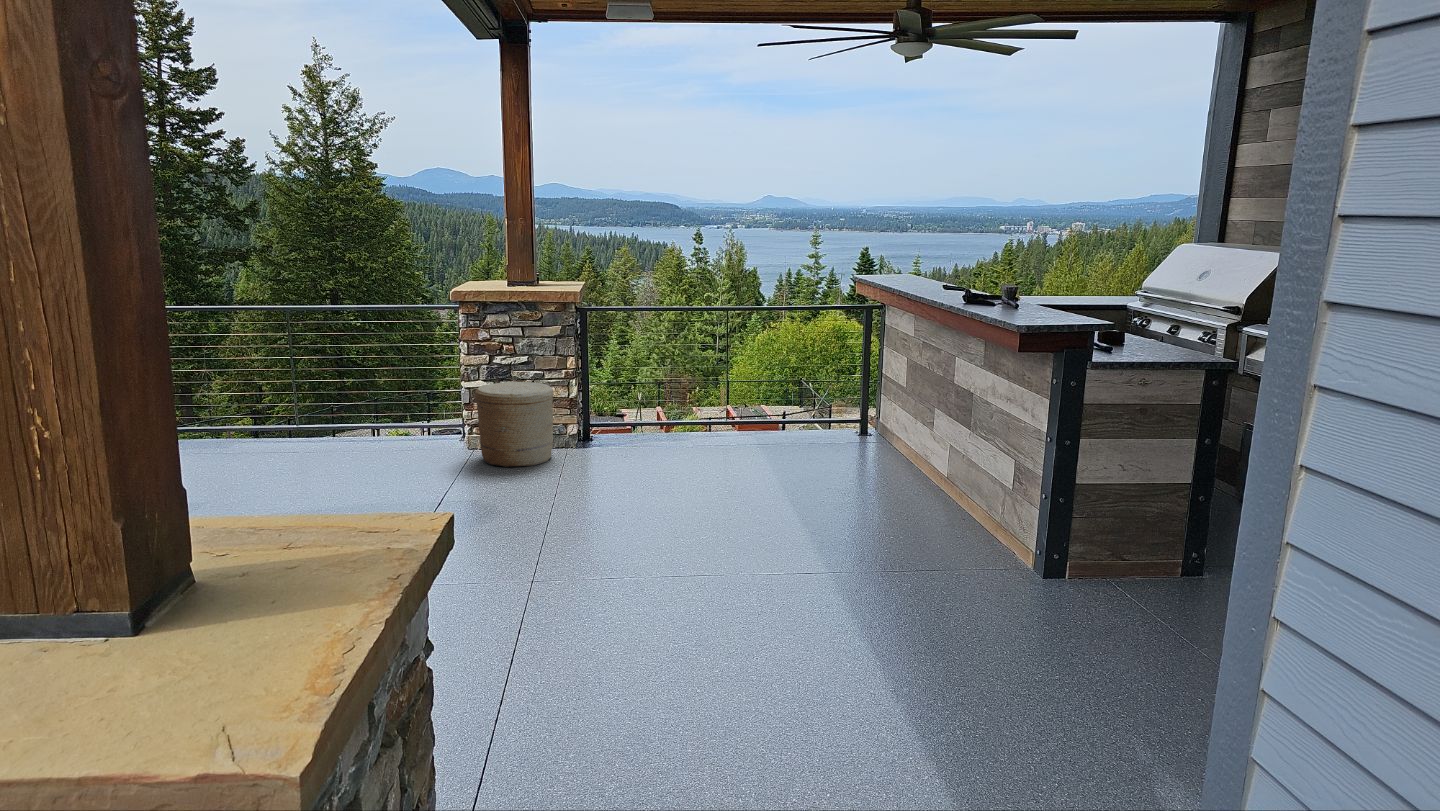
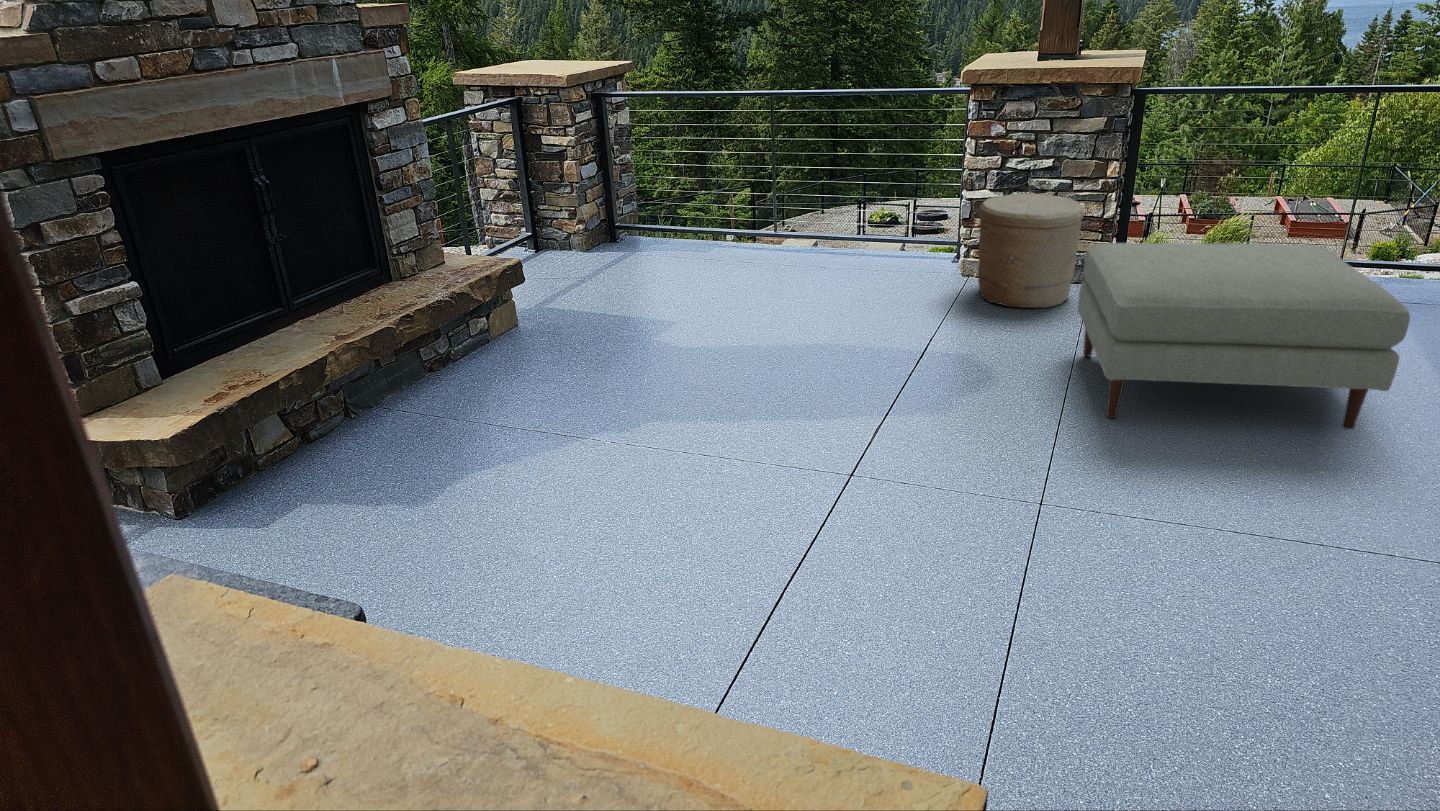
ottoman: none [553,401,741,524] -> present [1078,243,1410,430]

